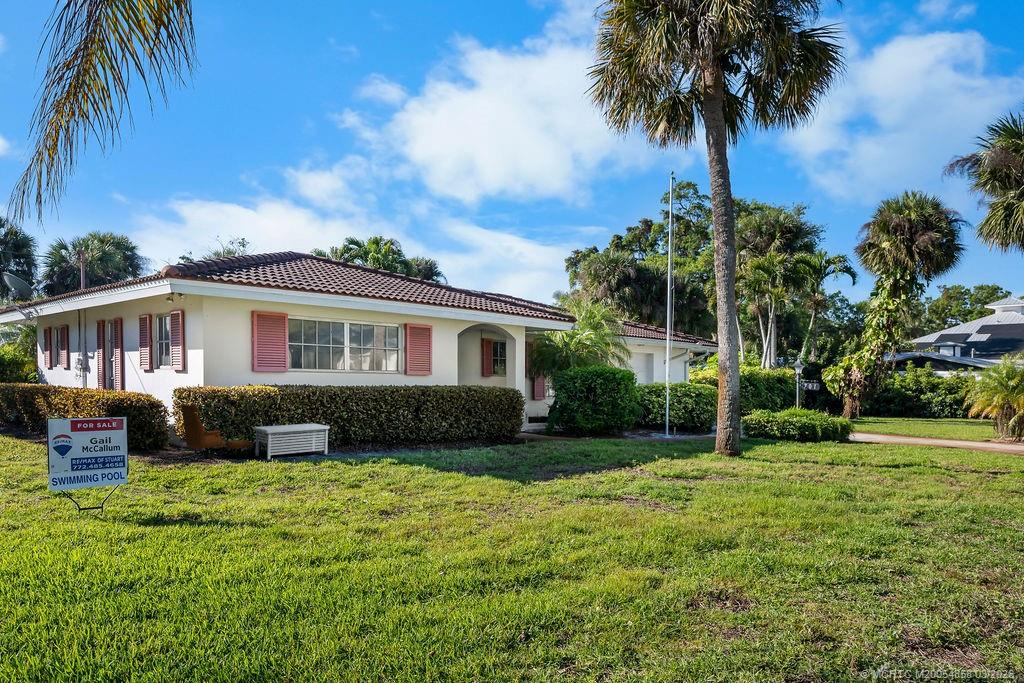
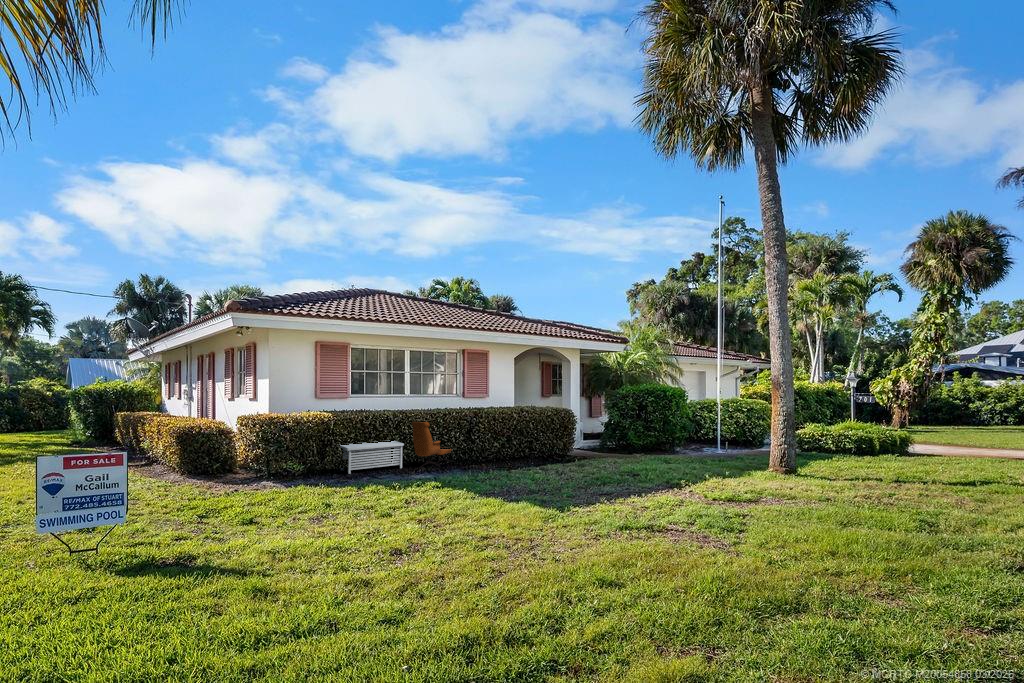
lounge chair: present [181,404,253,463] -> present [412,422,452,468]

